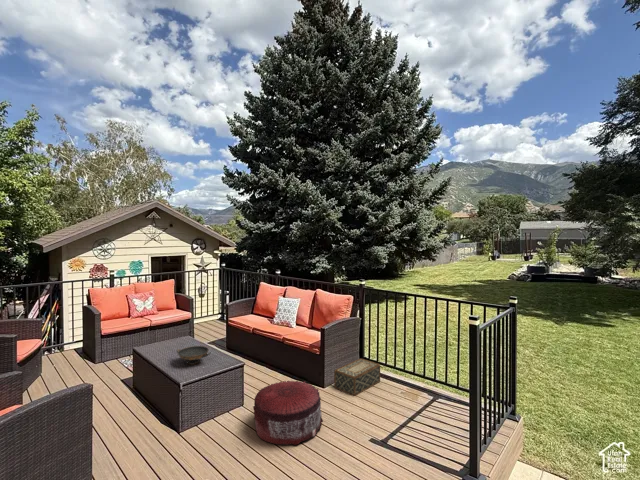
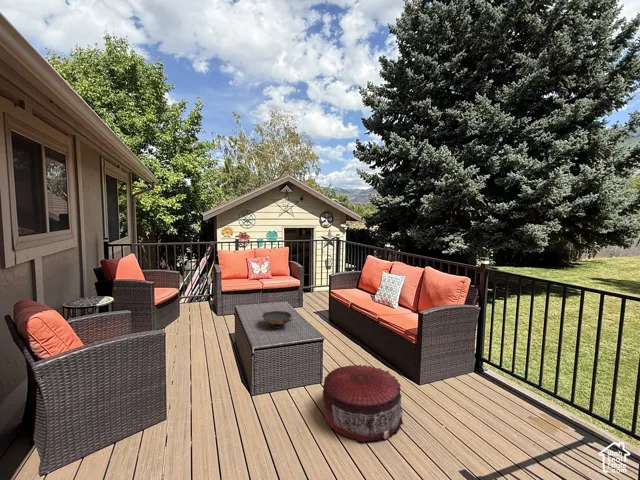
woven basket: present [334,358,380,396] -> none [433,358,502,404]

